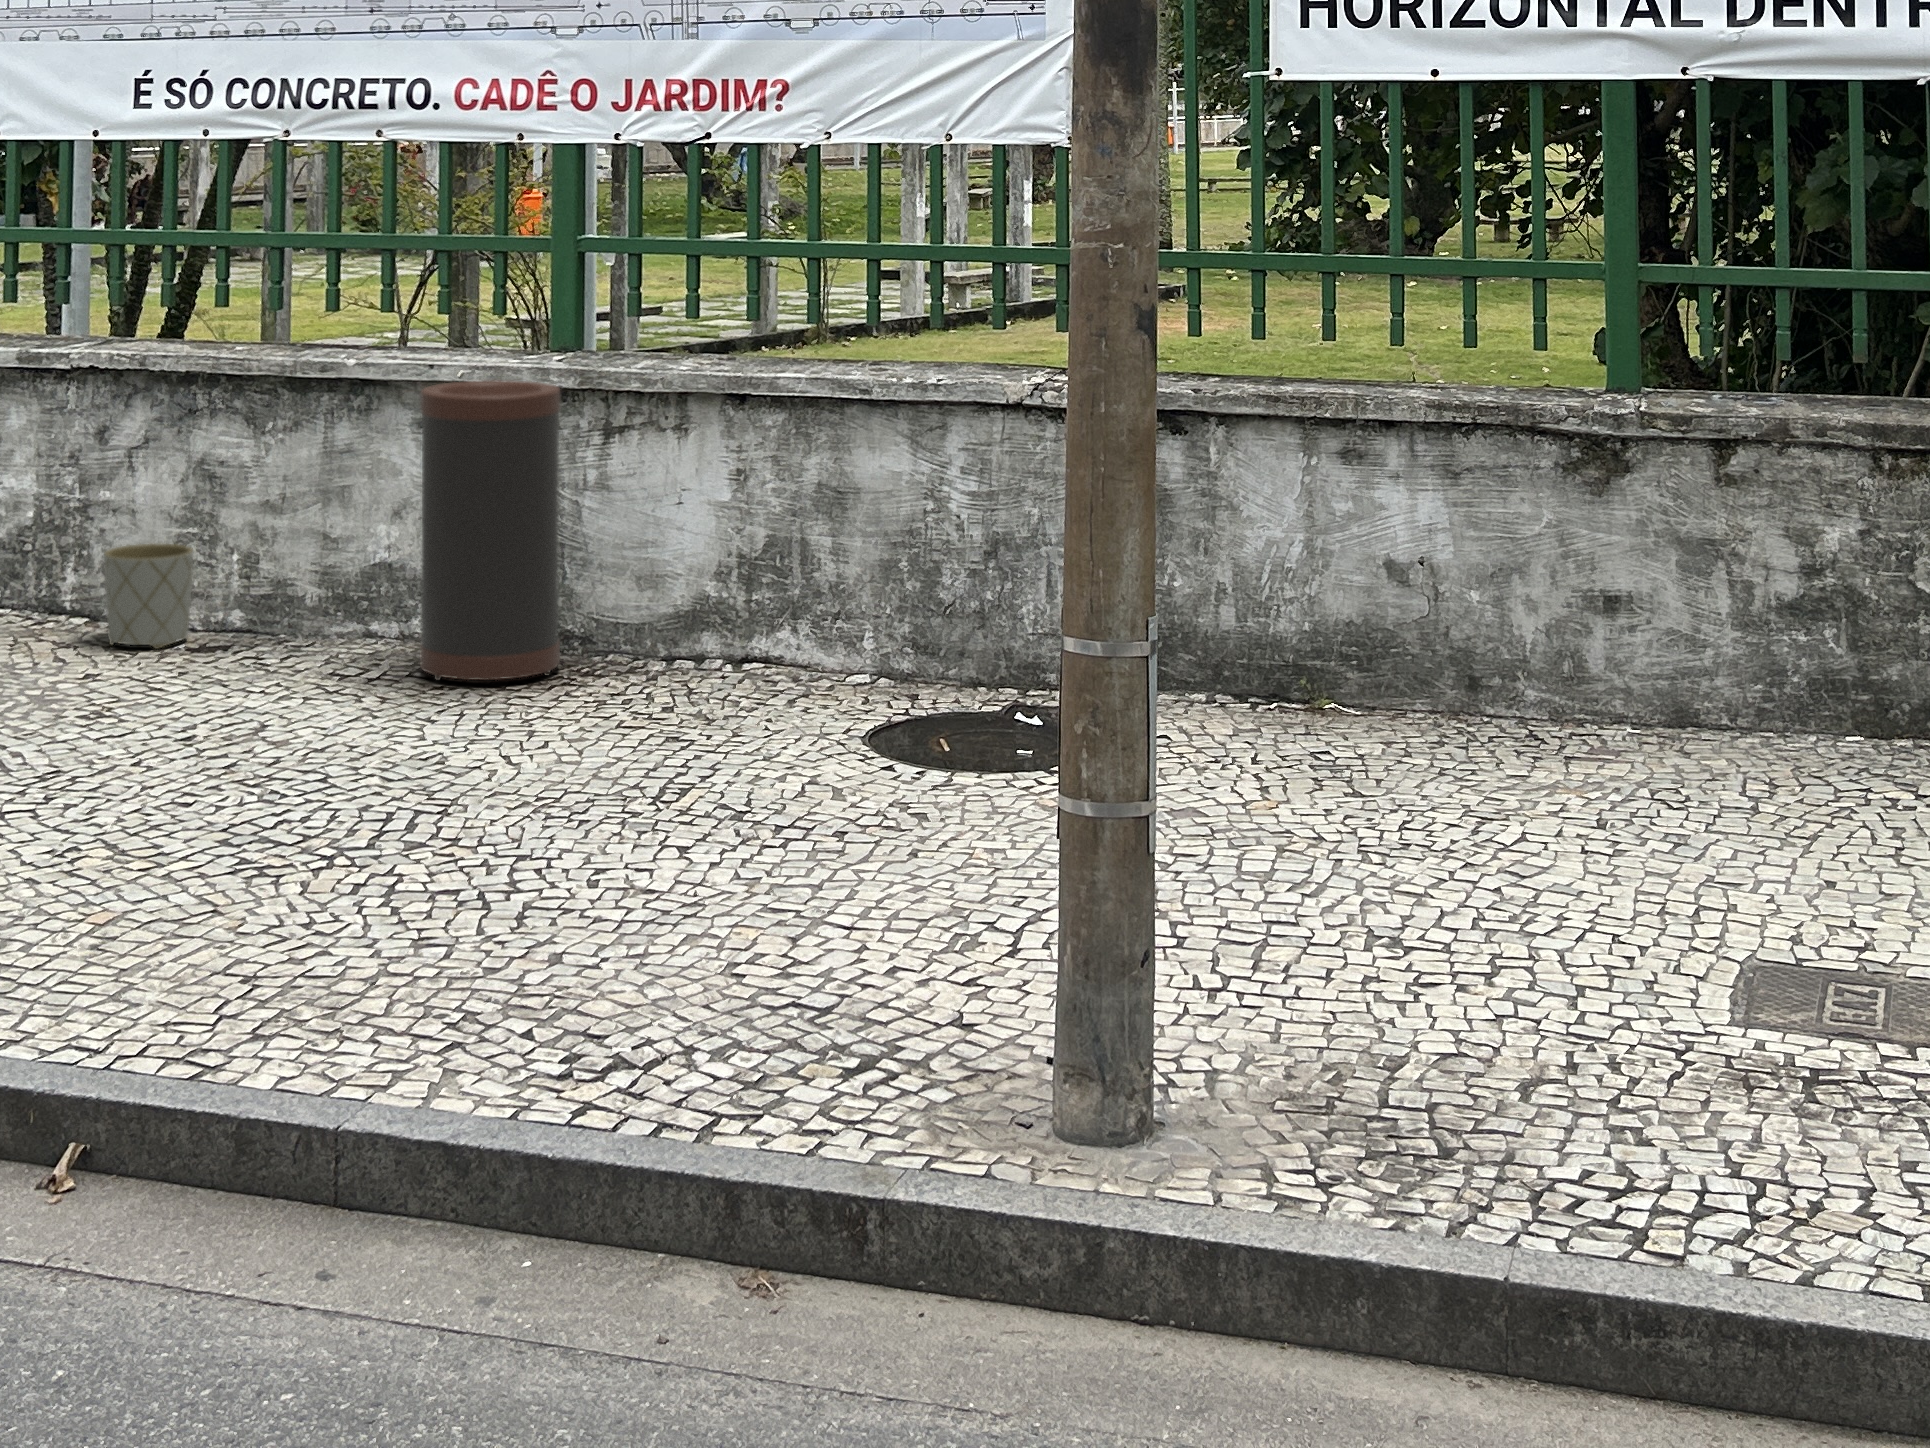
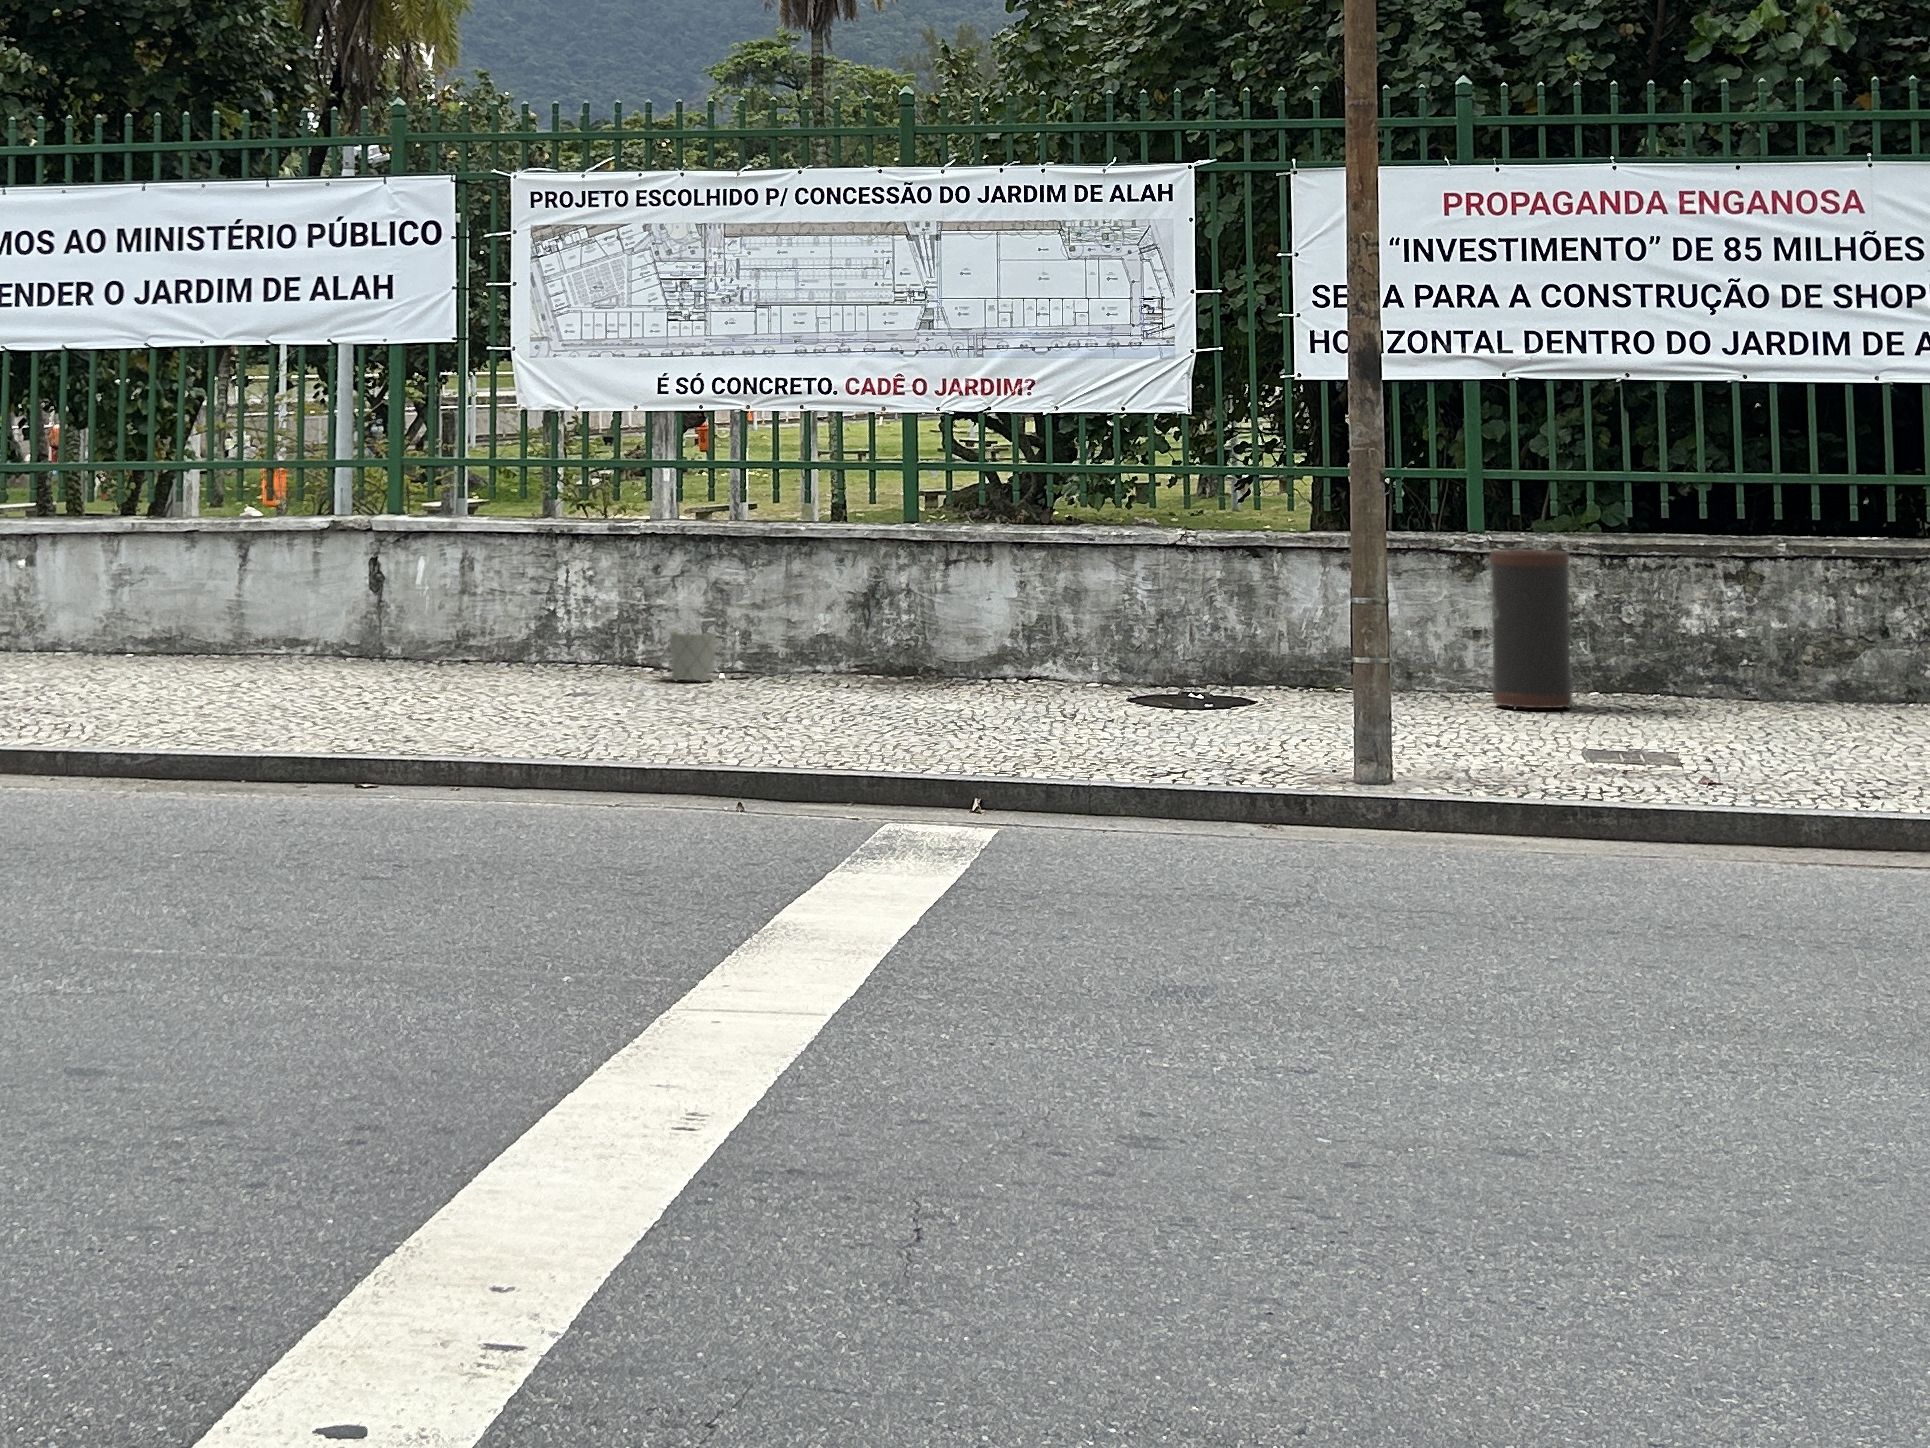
trash can: present [420,380,560,680] -> present [1490,549,1572,709]

